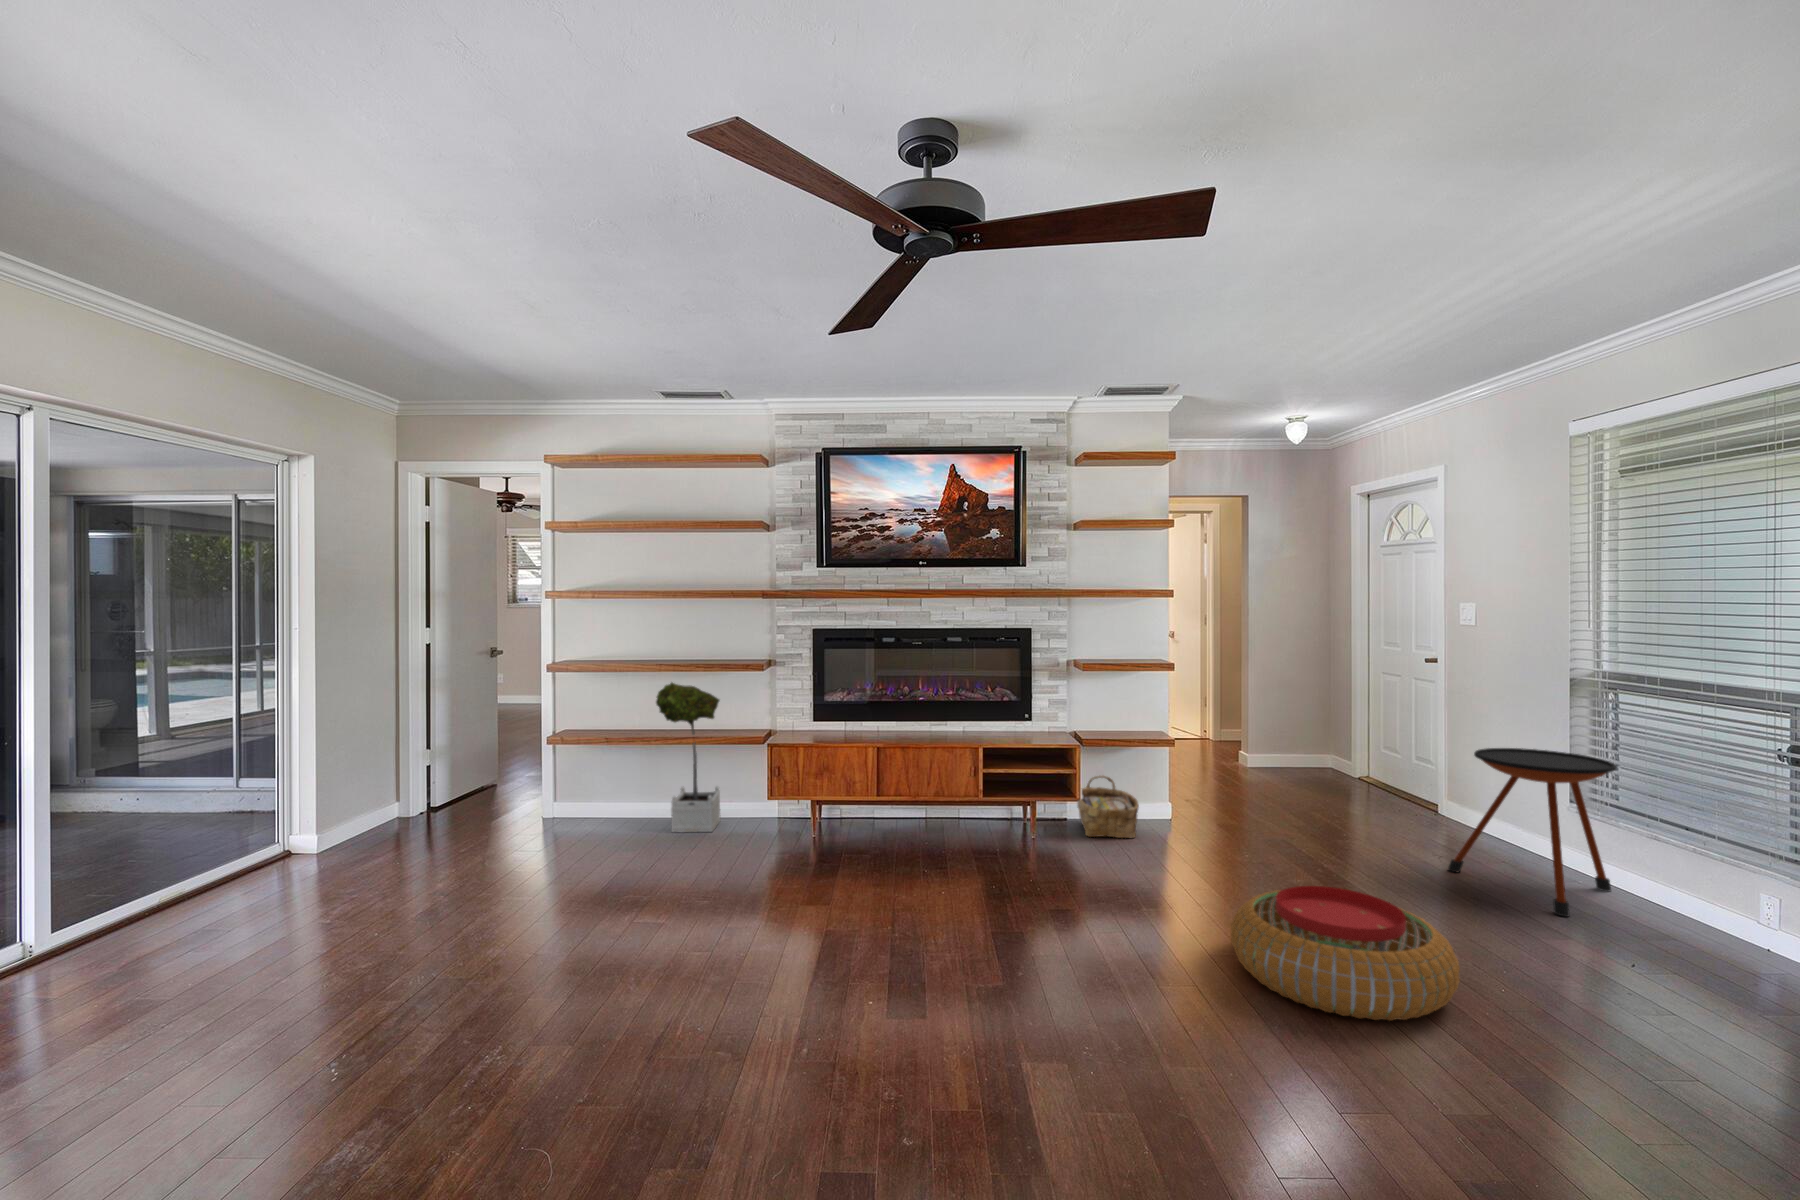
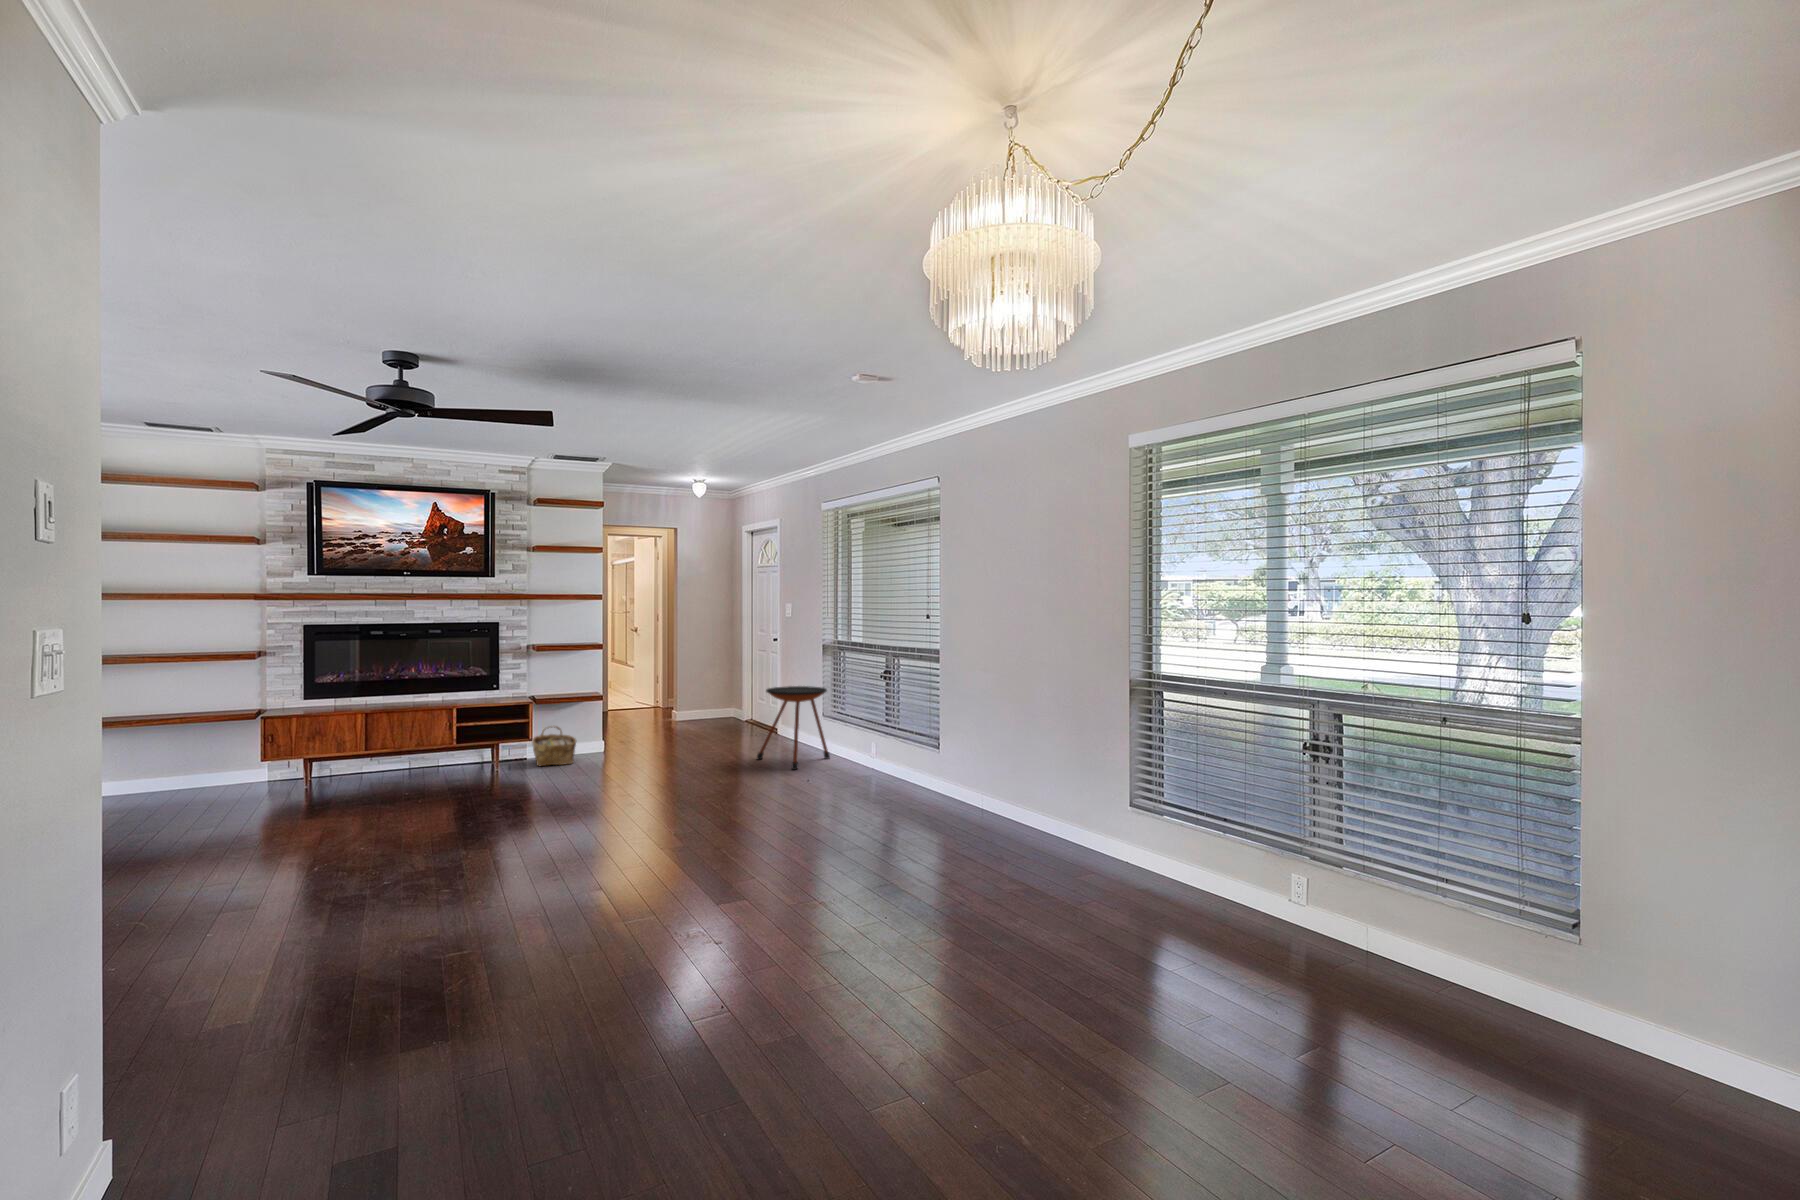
potted tree: present [656,683,720,832] -> none [140,671,211,798]
pouf: present [1231,886,1460,1021] -> none [601,759,711,814]

